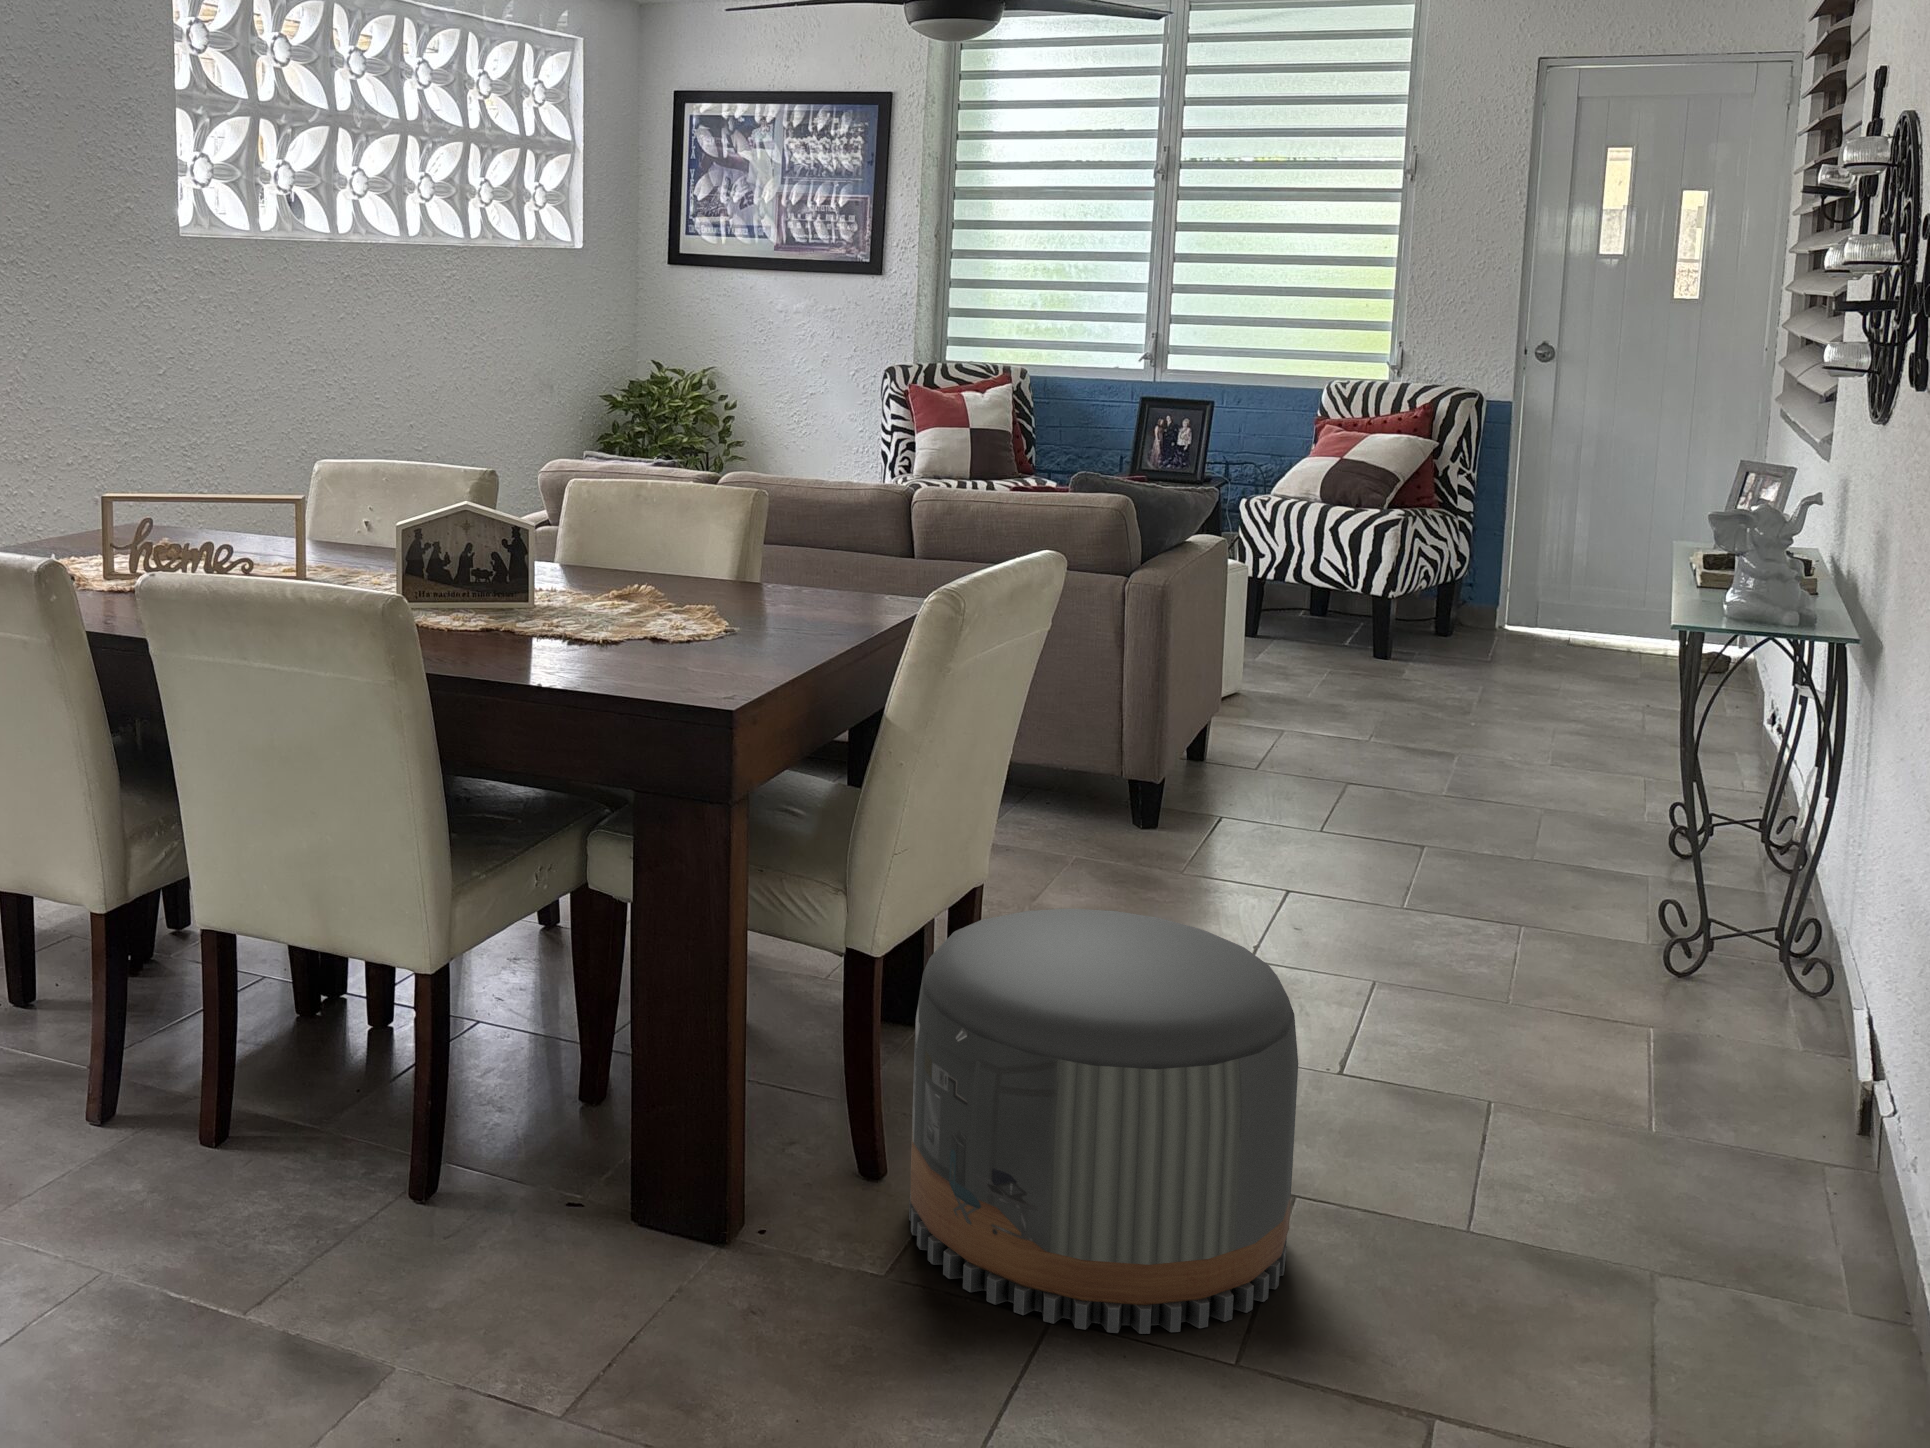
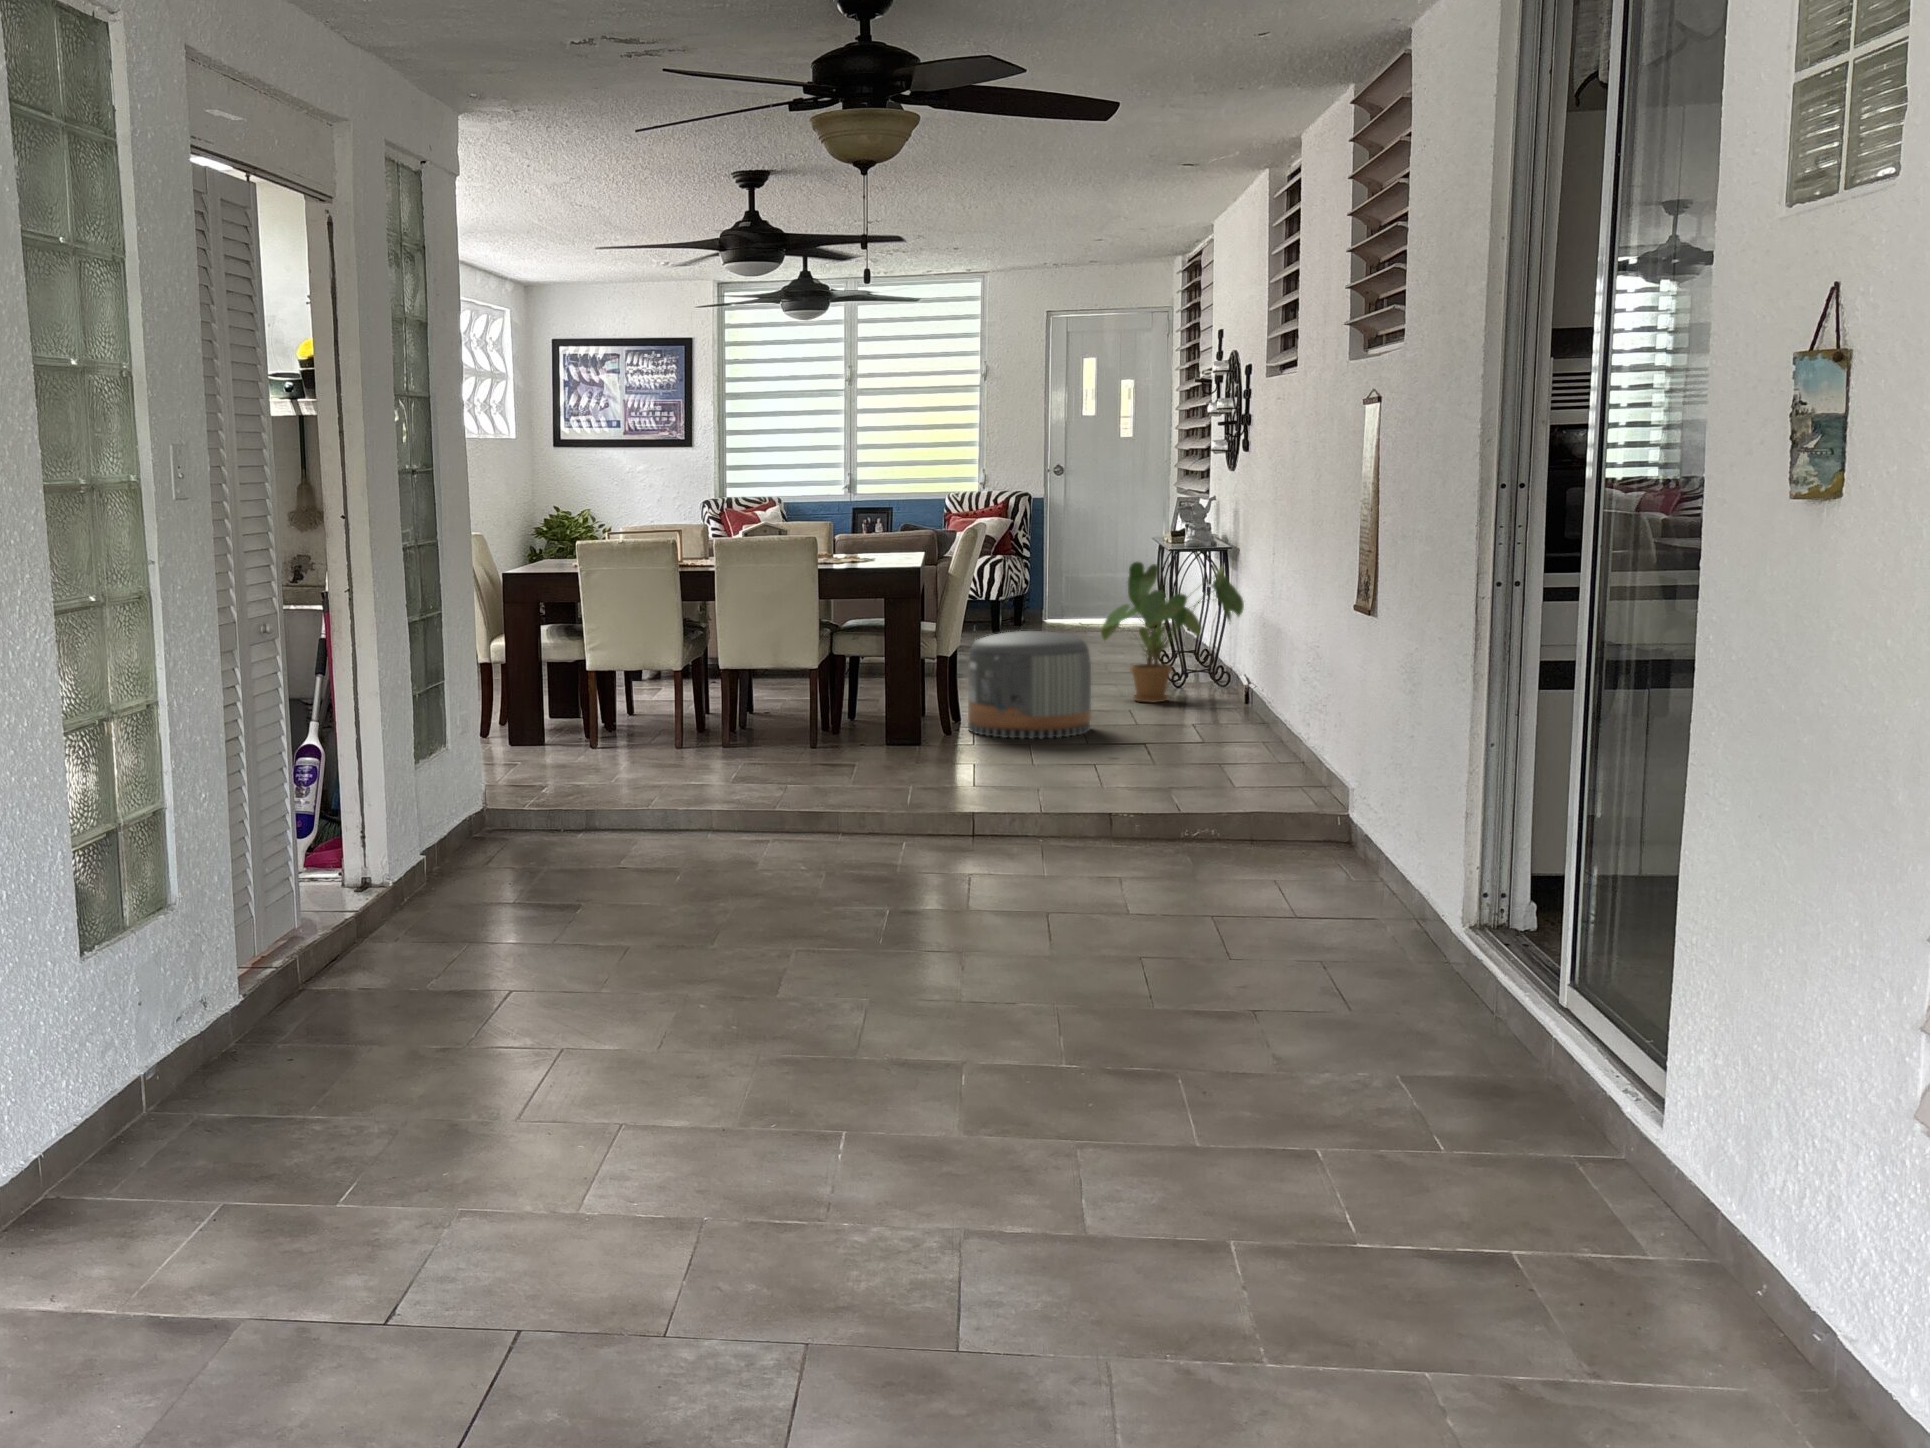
house plant: none [1442,682,1874,1084] -> present [1101,562,1244,703]

